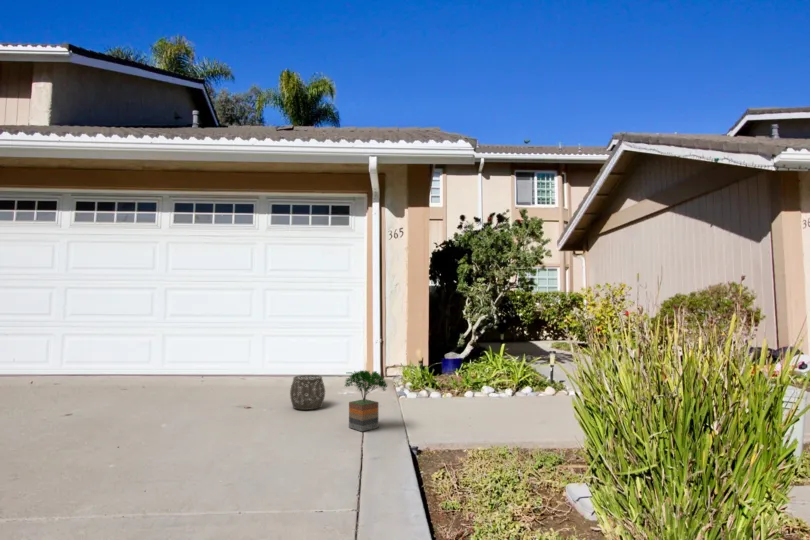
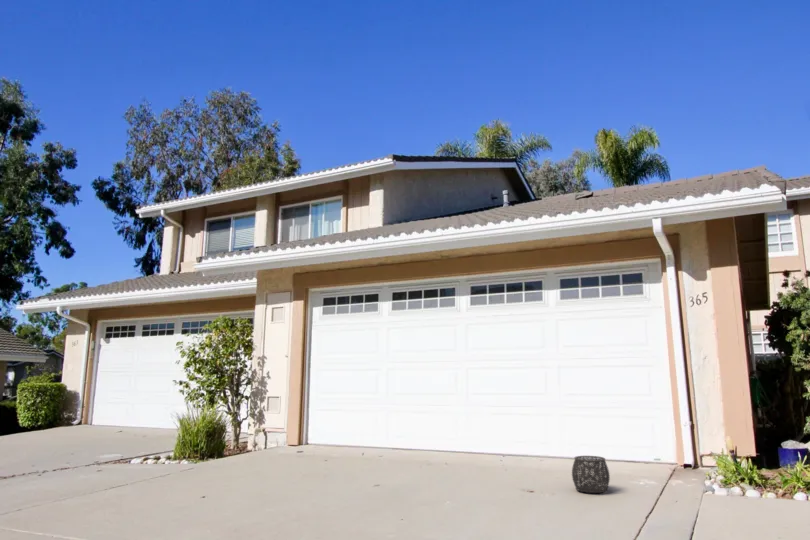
potted tree: present [345,371,387,431] -> none [616,453,667,522]

